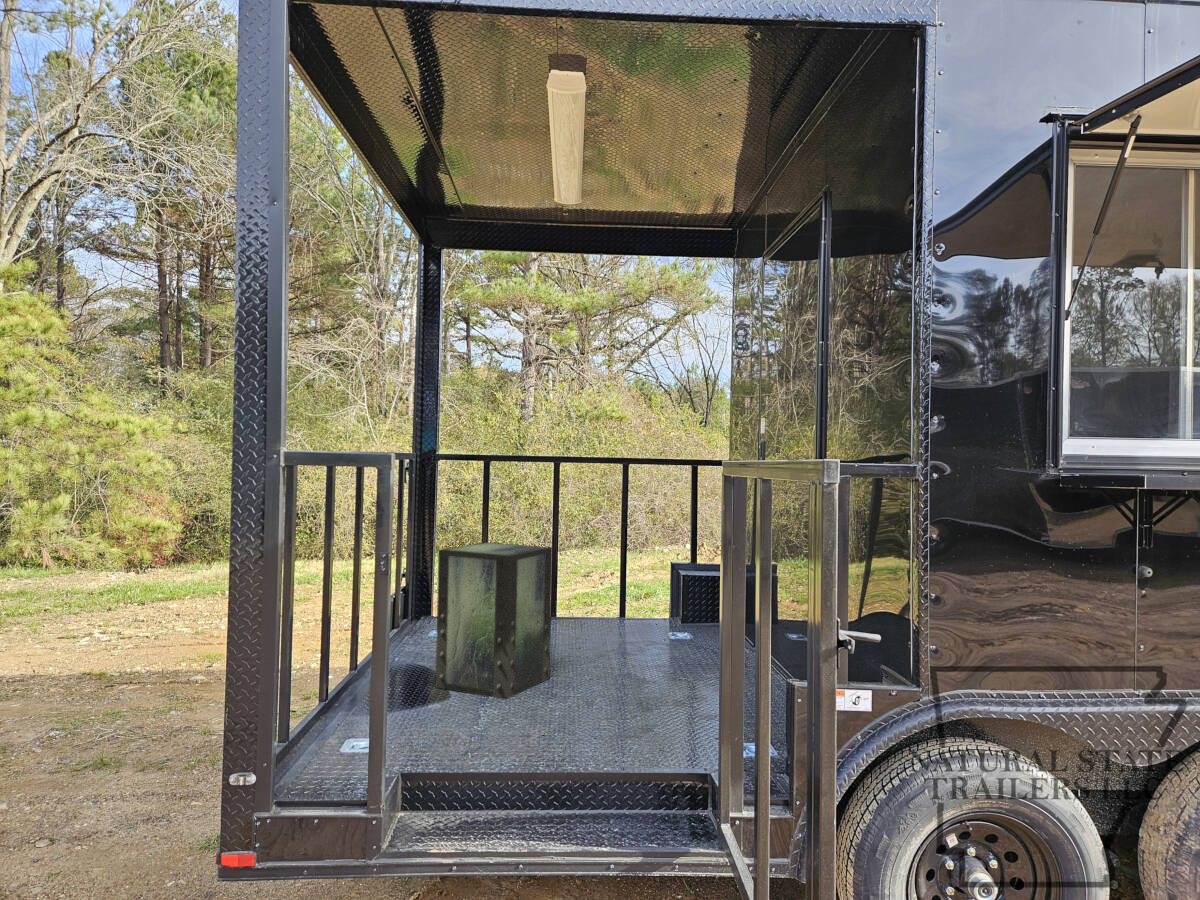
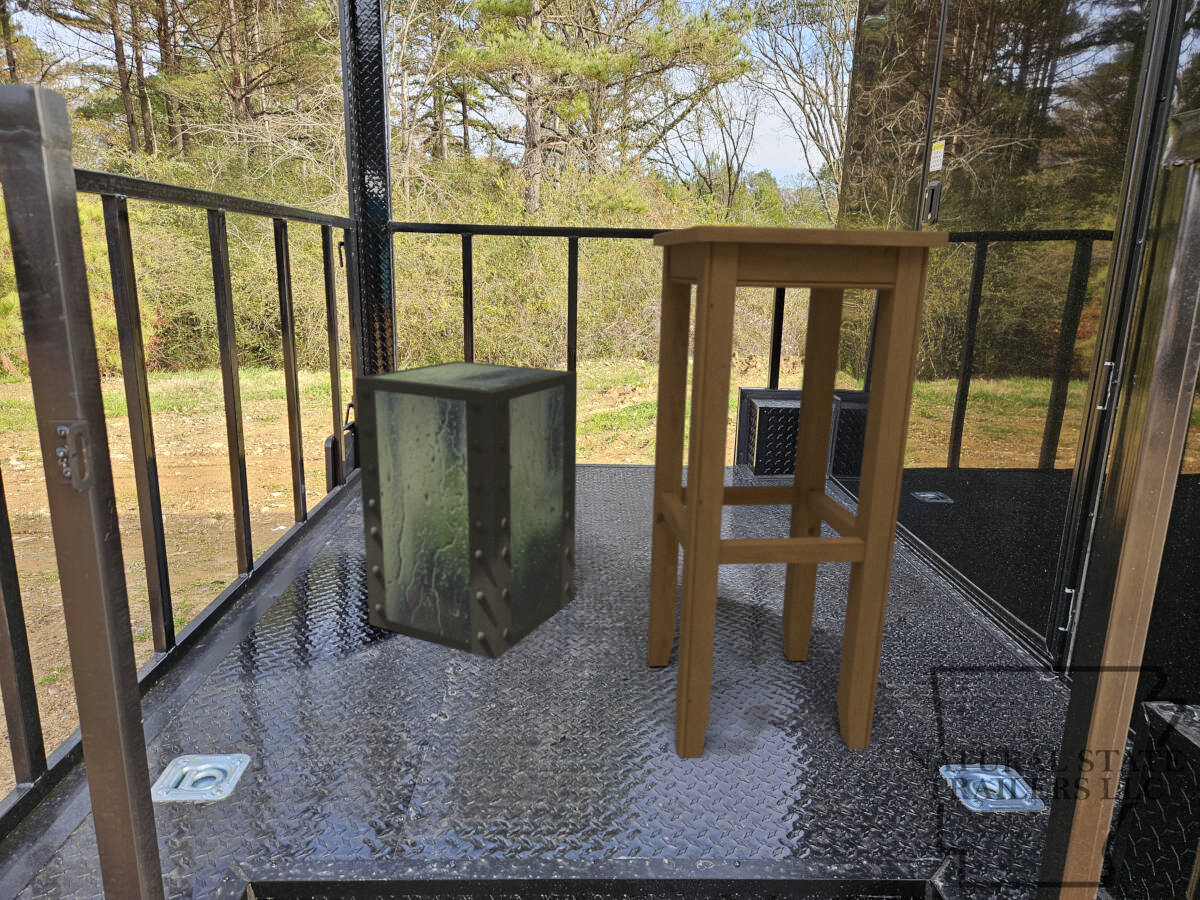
stool: none [587,482,698,727] -> present [647,225,949,758]

